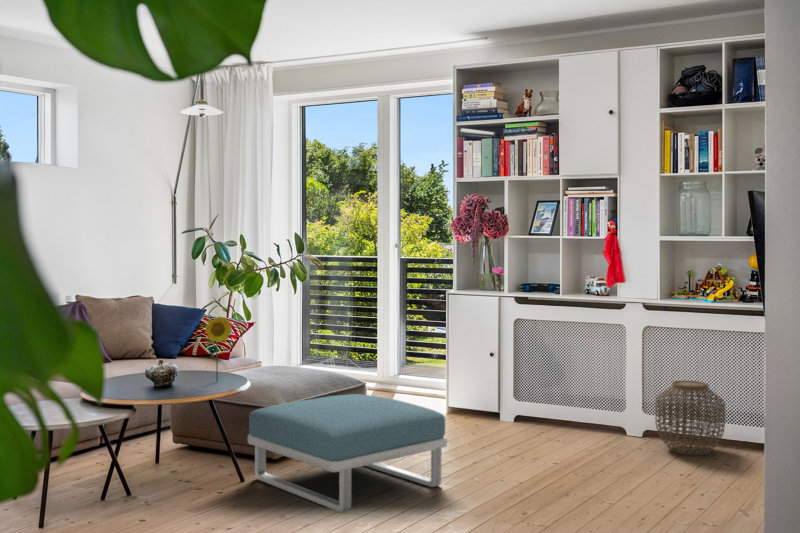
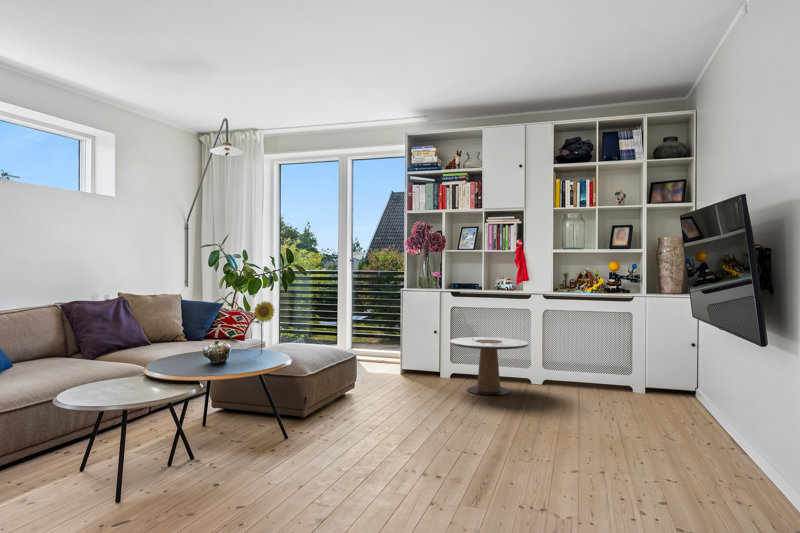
side table: none [497,362,610,447] -> present [450,337,529,395]
woven basket: present [655,380,725,455] -> none [560,346,608,397]
footstool: present [248,394,447,512] -> none [288,362,442,453]

